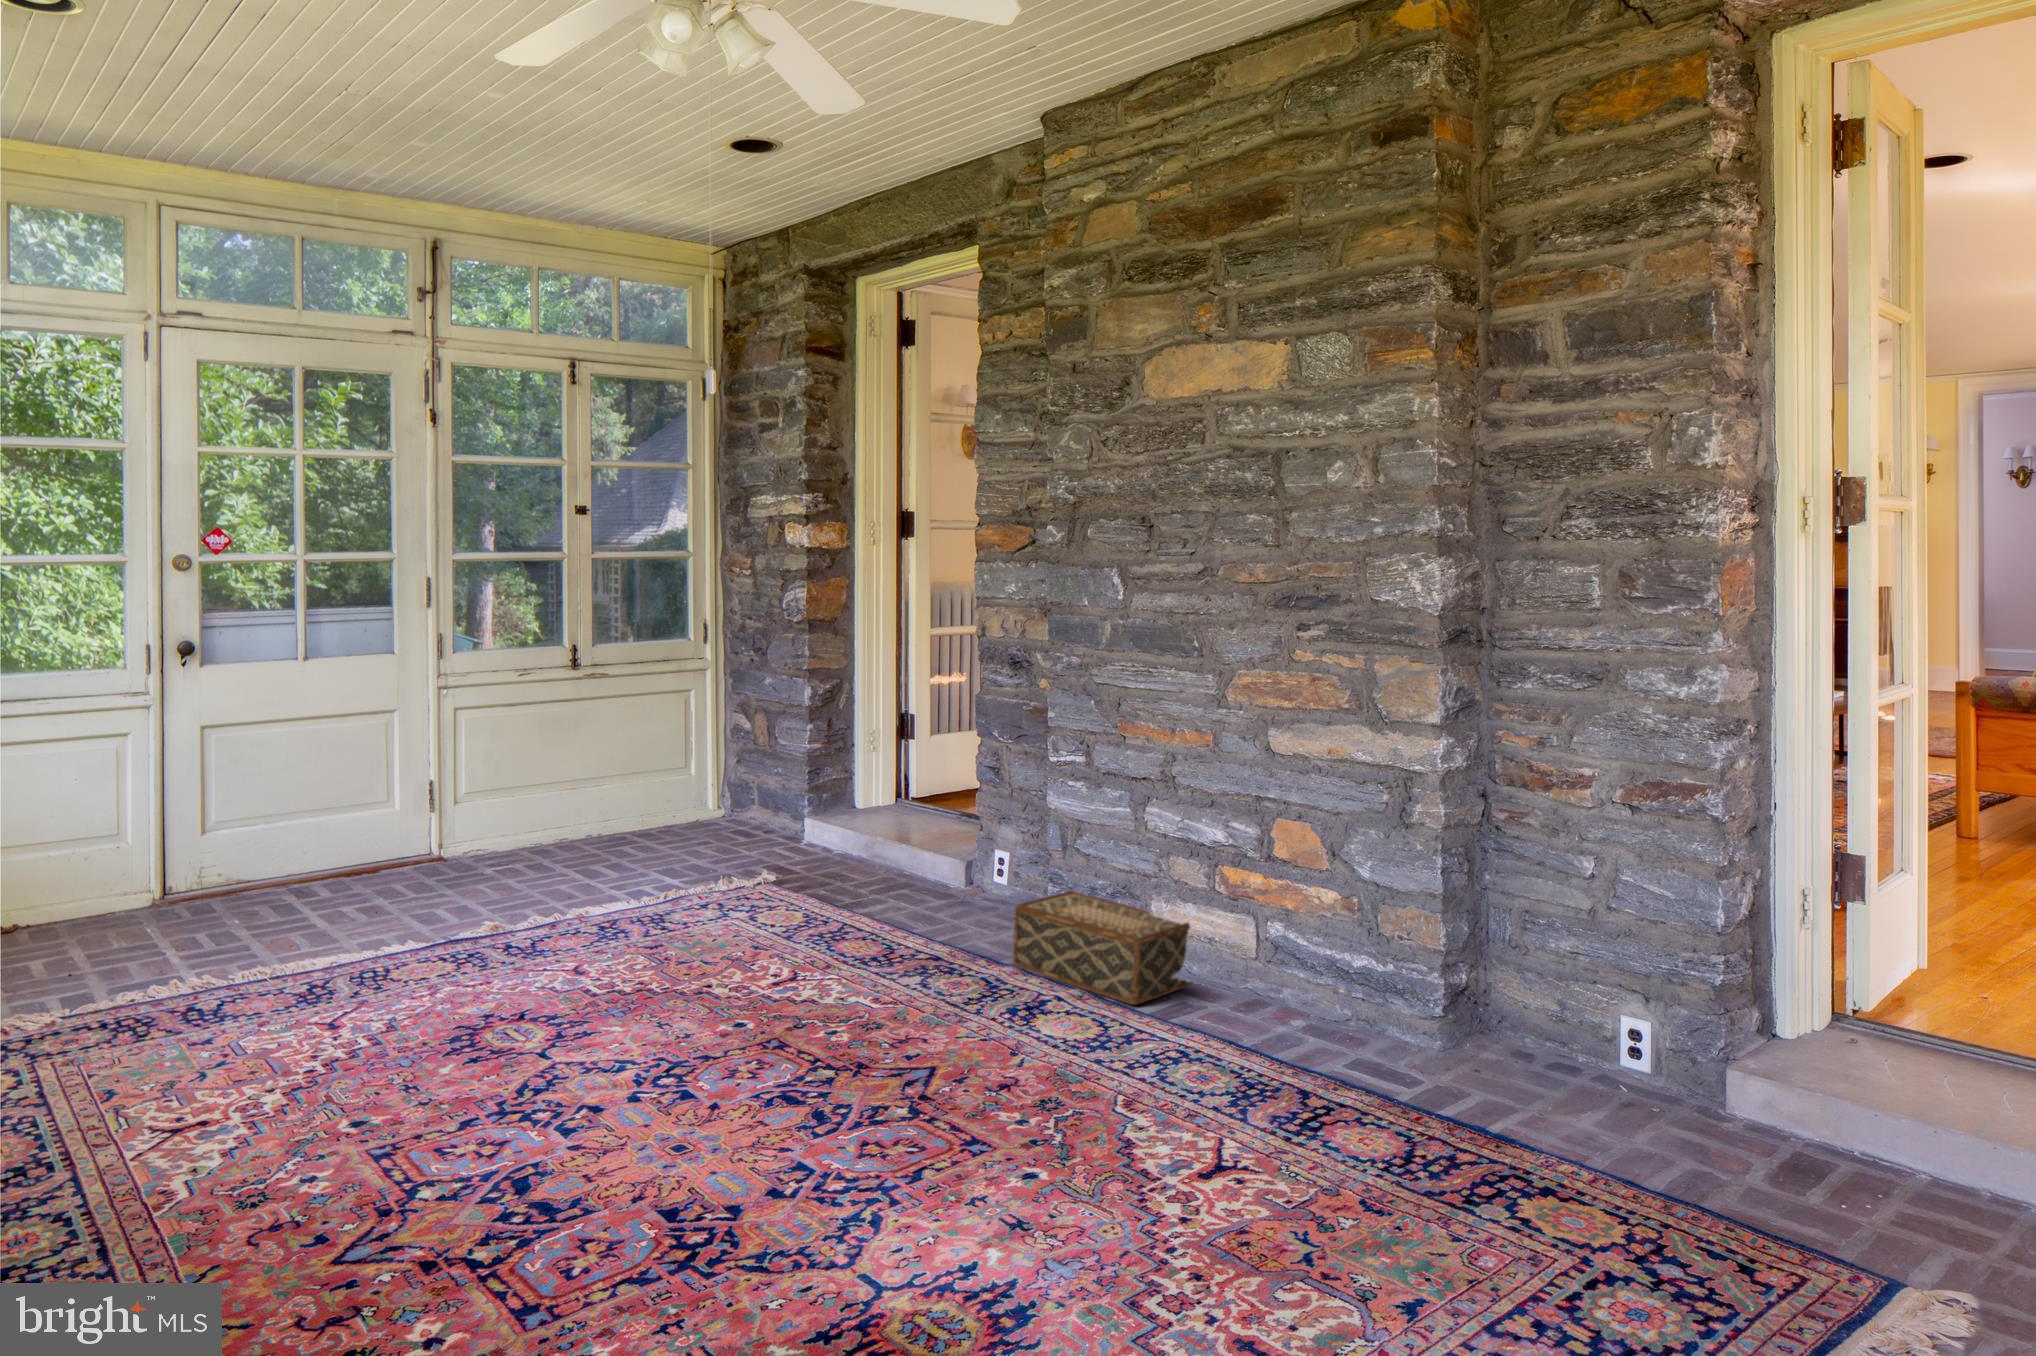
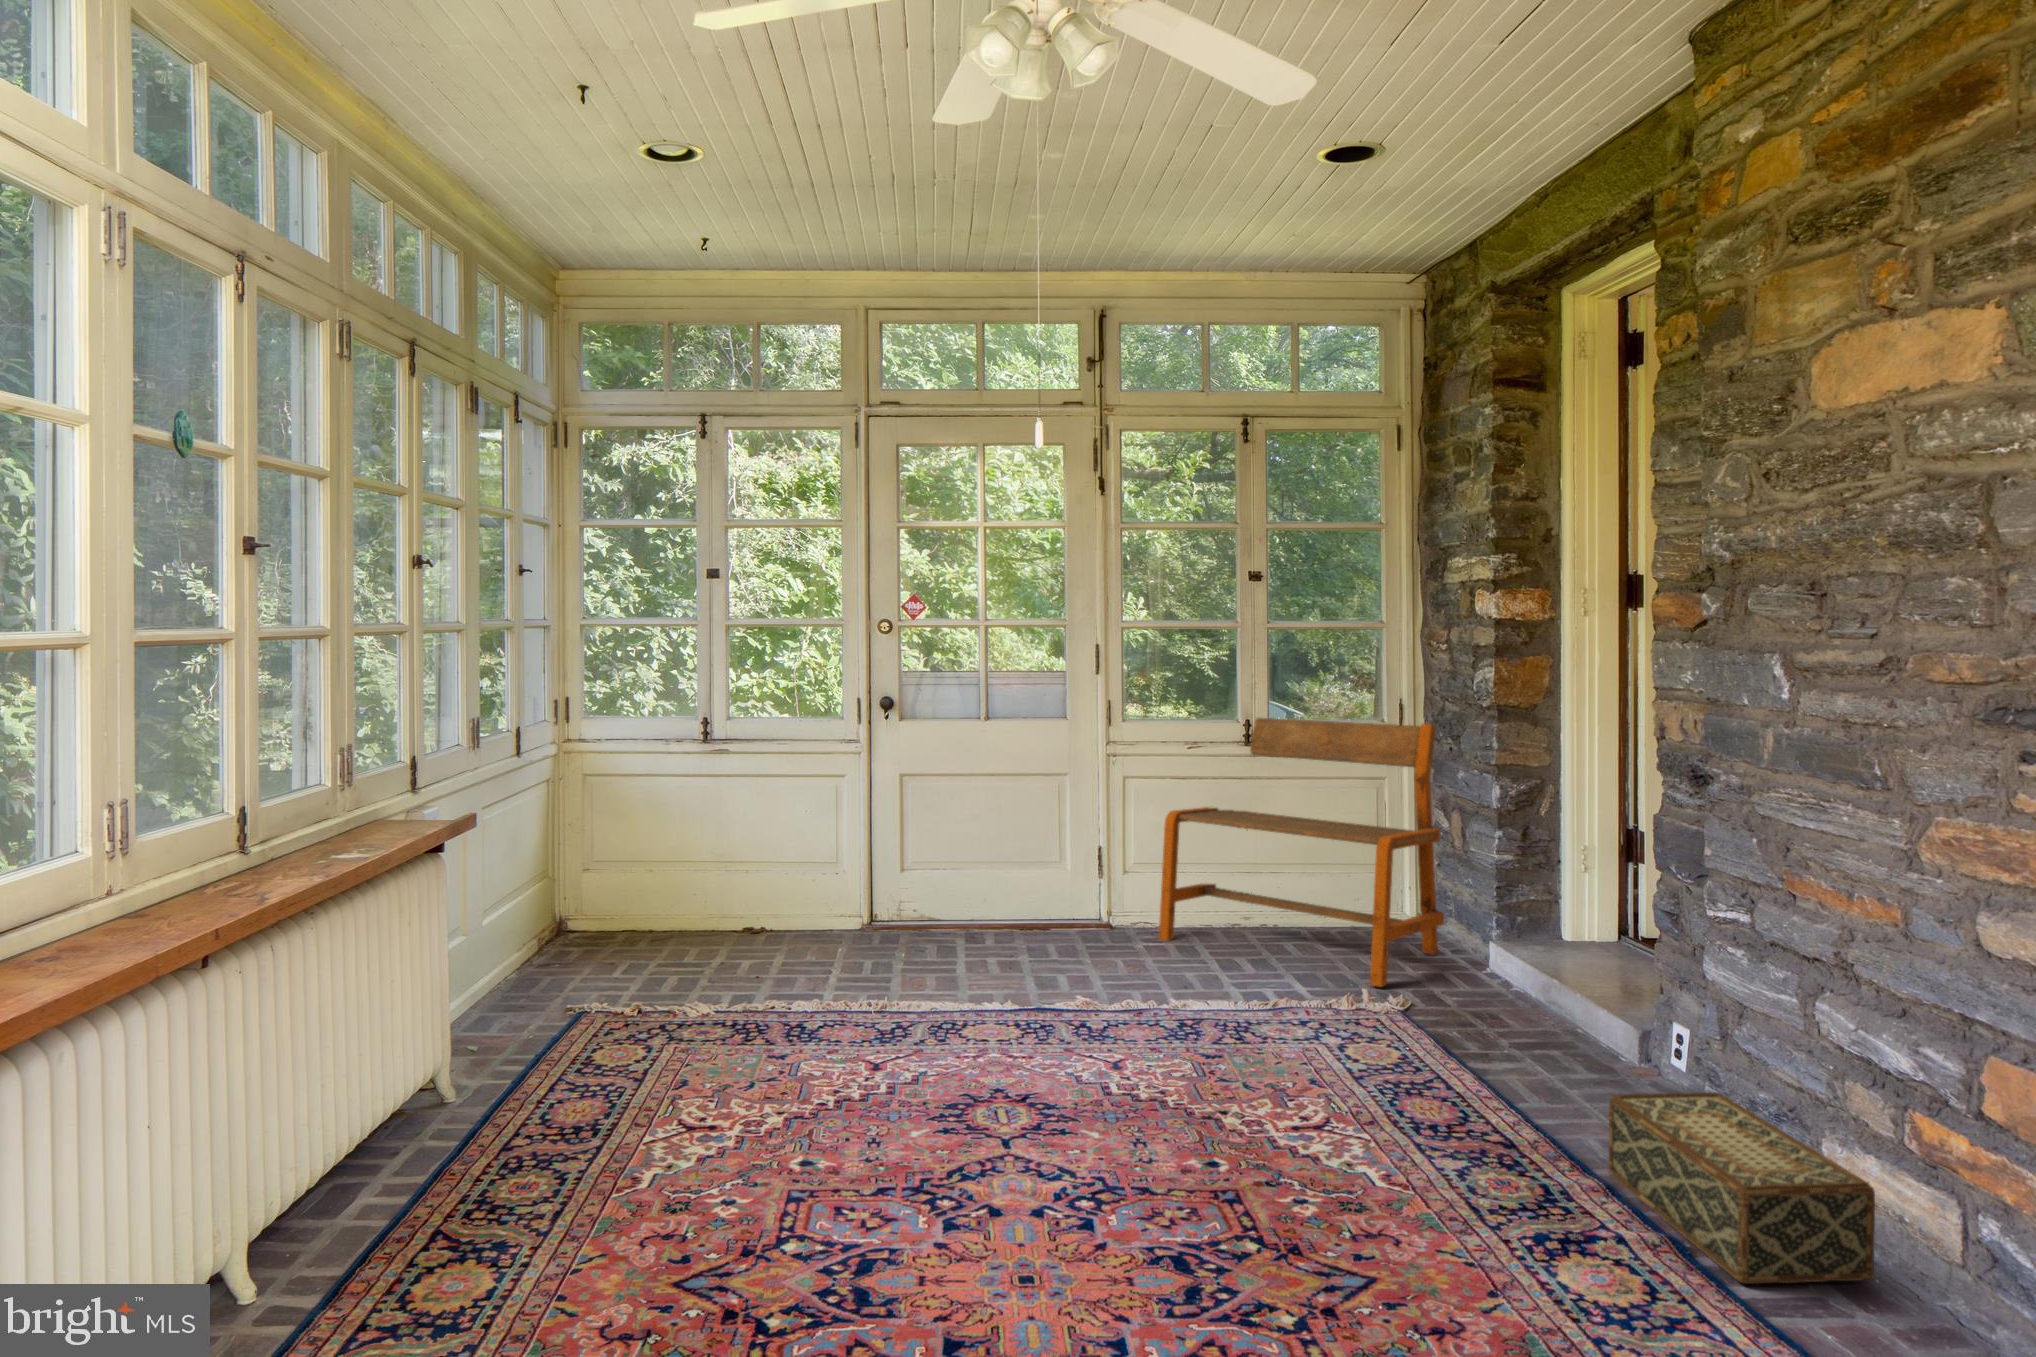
bench: none [474,614,761,872] -> present [1159,718,1444,987]

